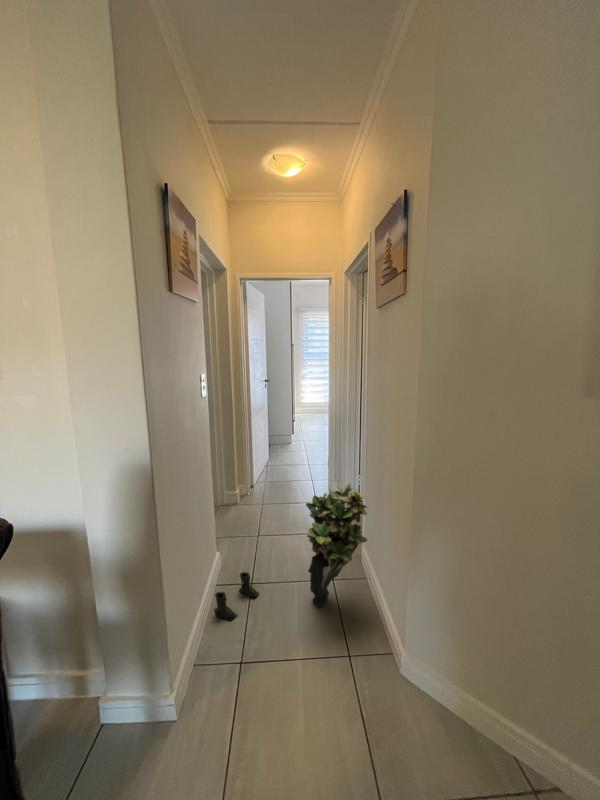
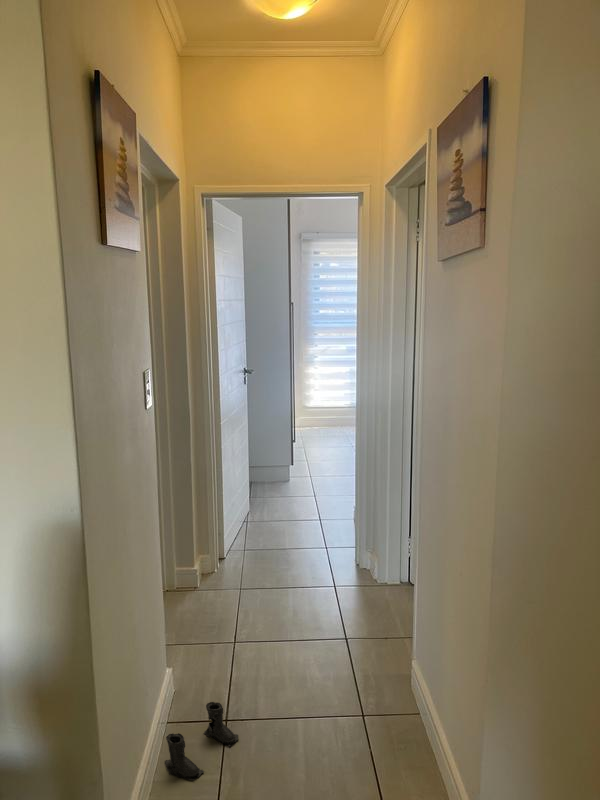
potted plant: present [306,483,368,607] -> none [316,552,424,759]

